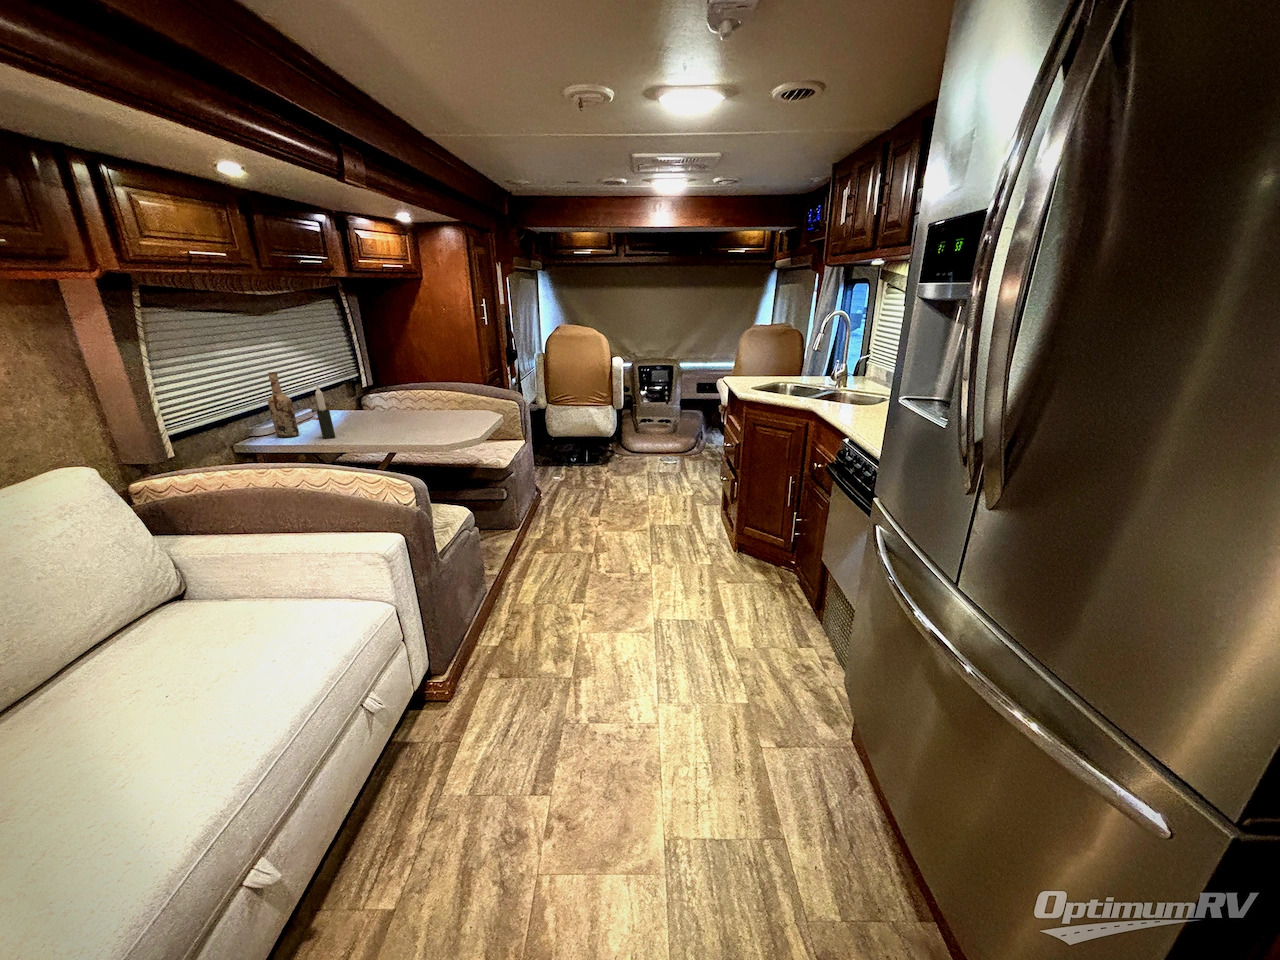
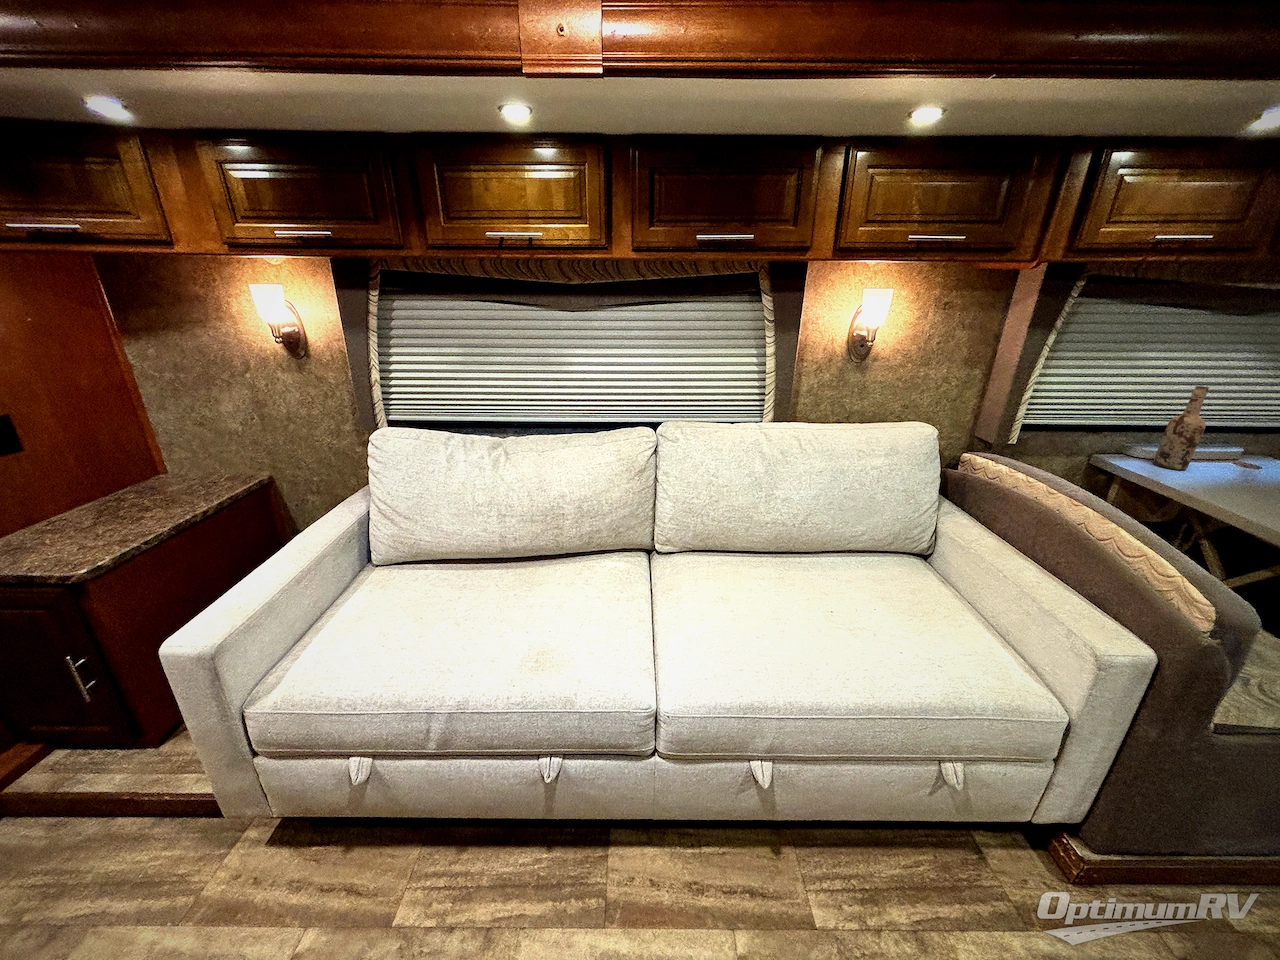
candle: present [315,386,335,438] -> none [1214,416,1261,490]

